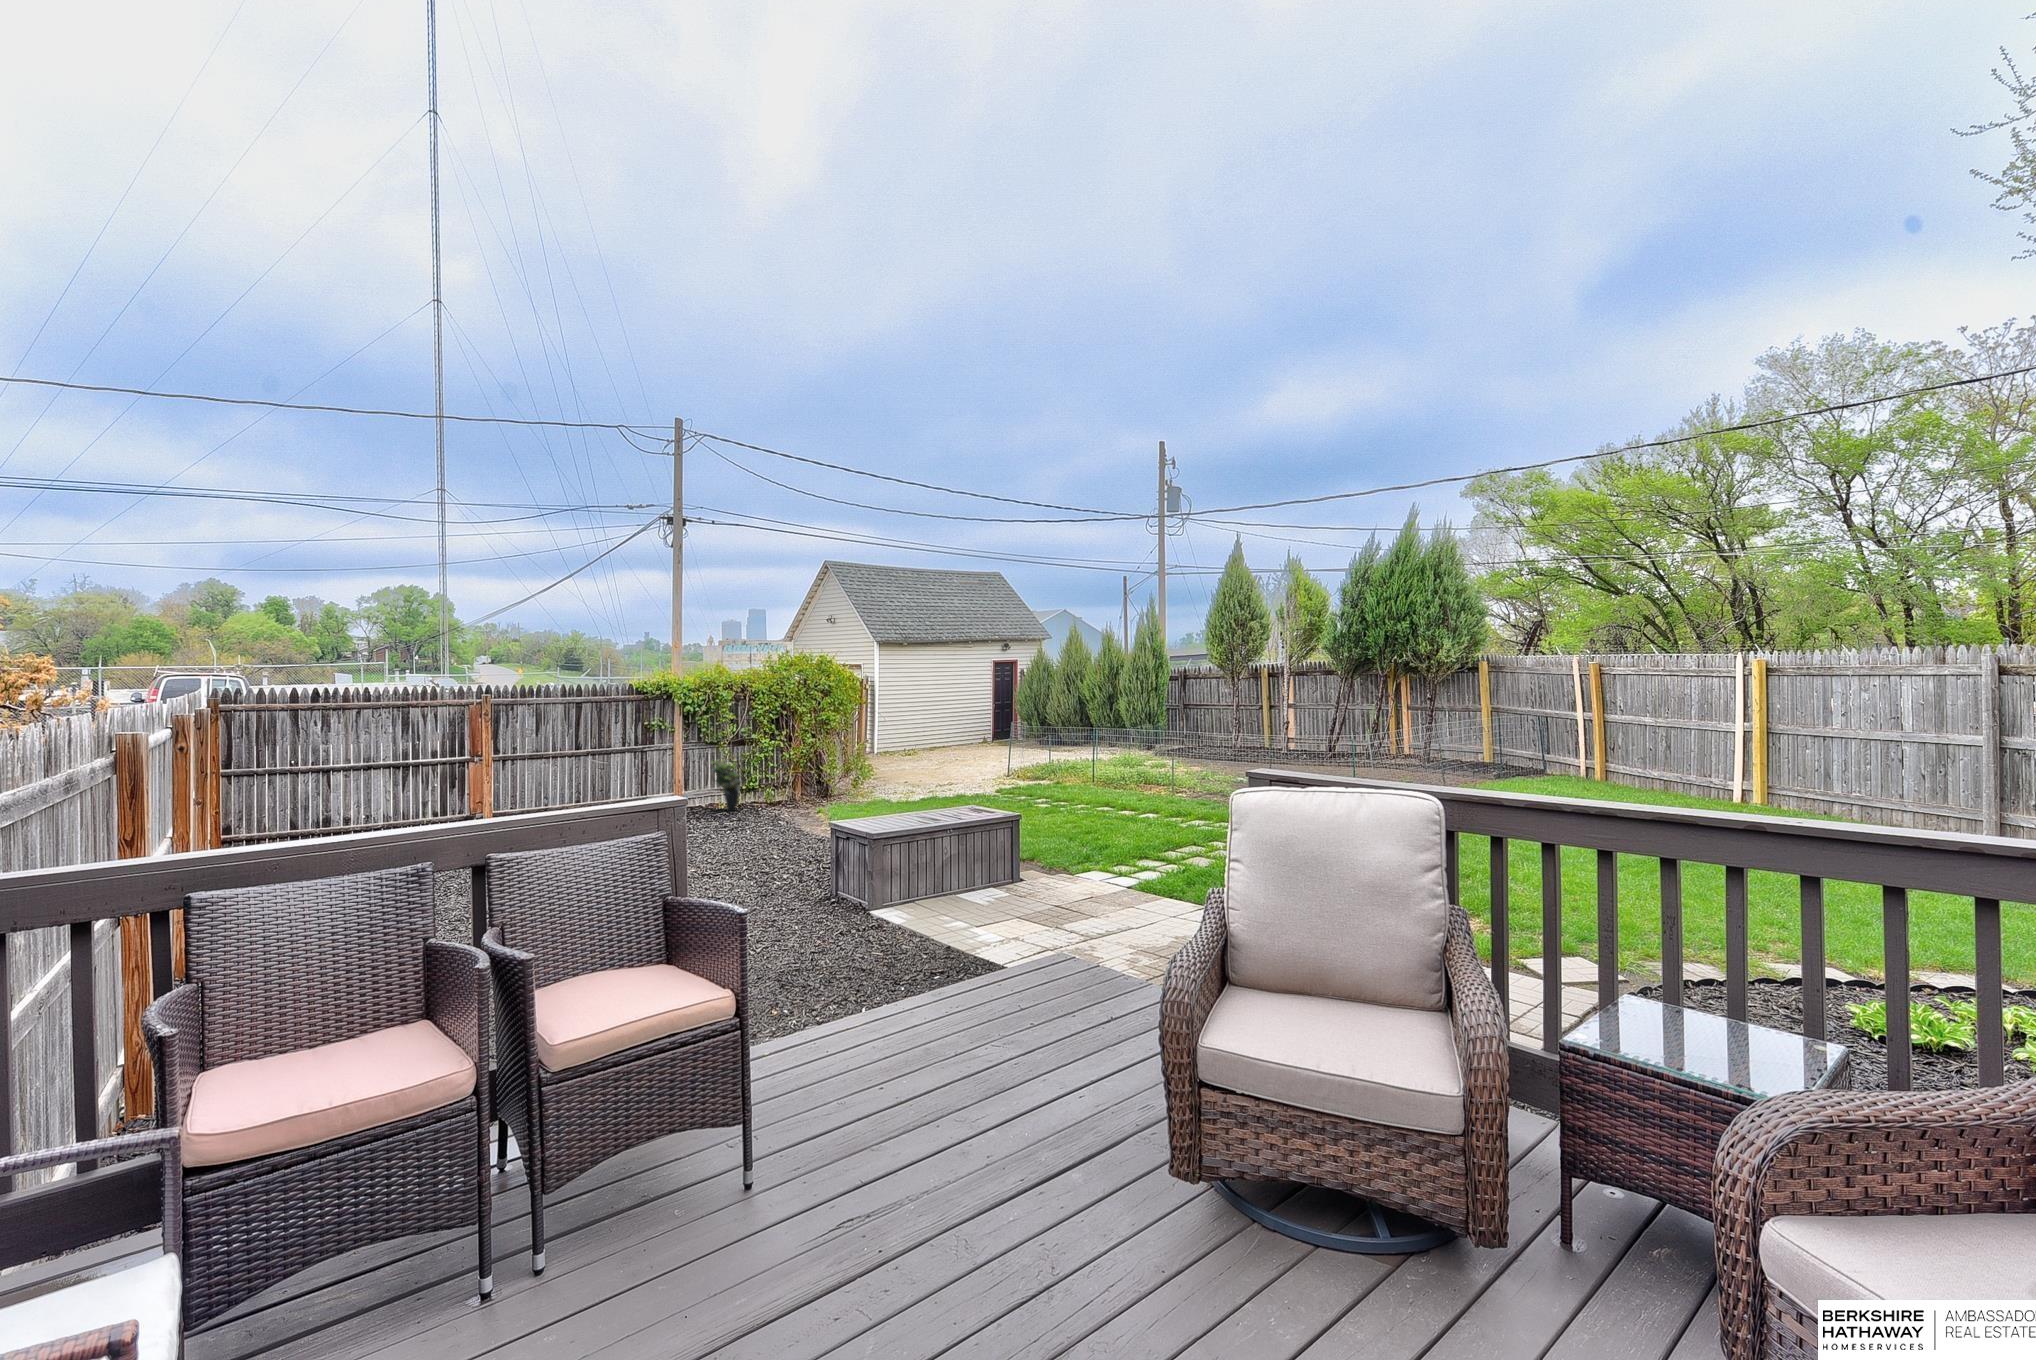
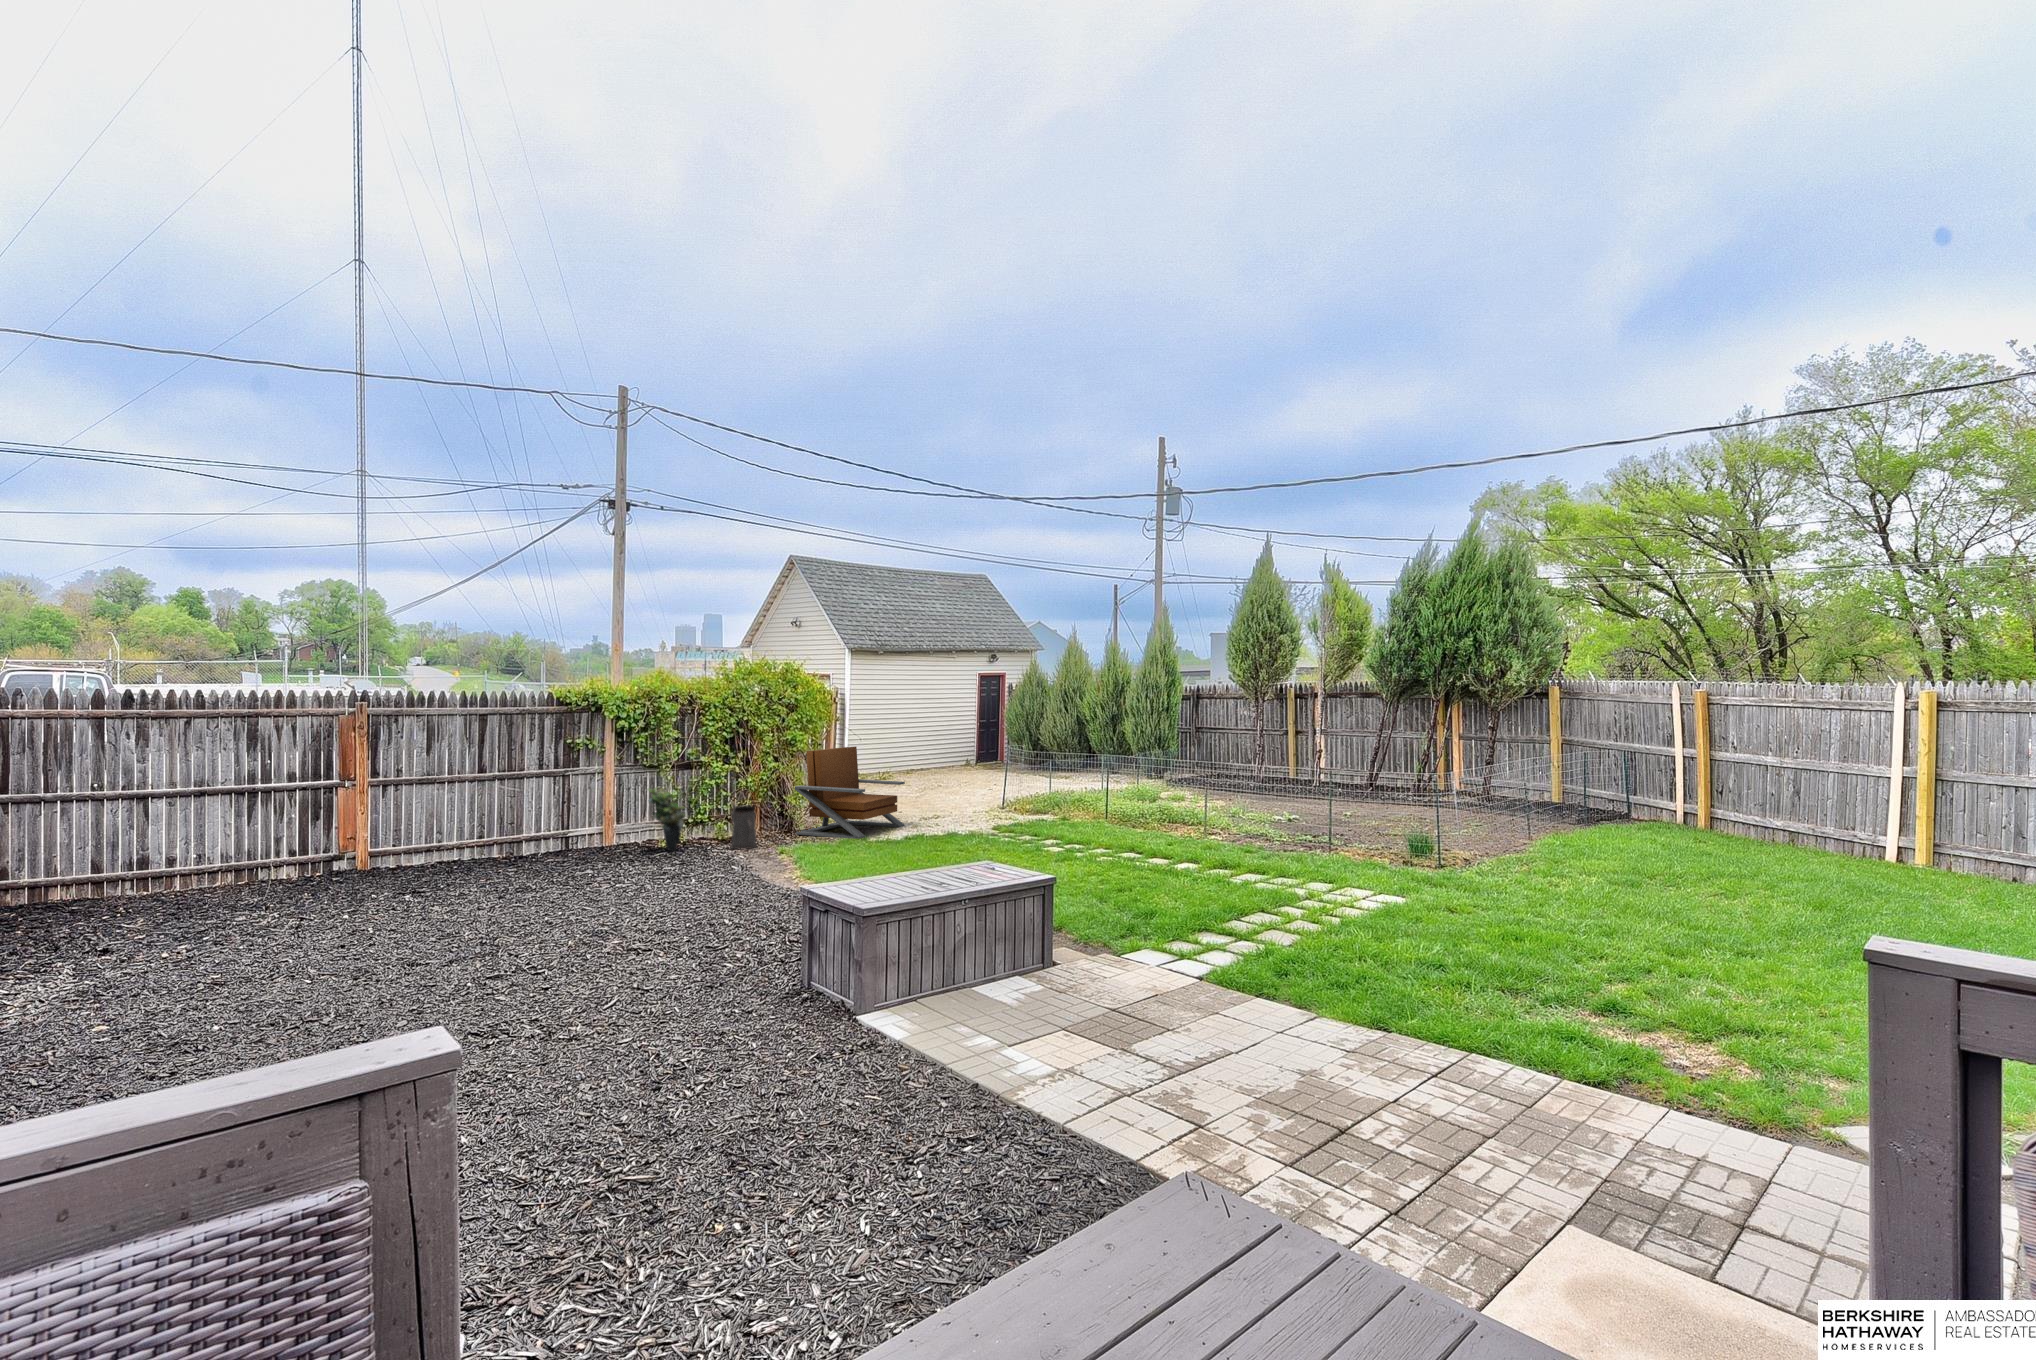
lounge chair: none [830,724,923,800] -> present [795,747,905,839]
watering can: none [777,766,801,809] -> present [731,796,757,850]

